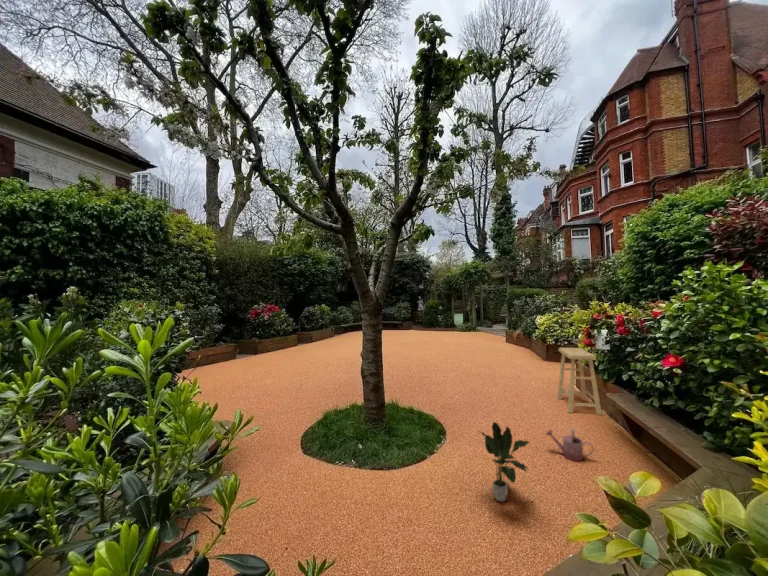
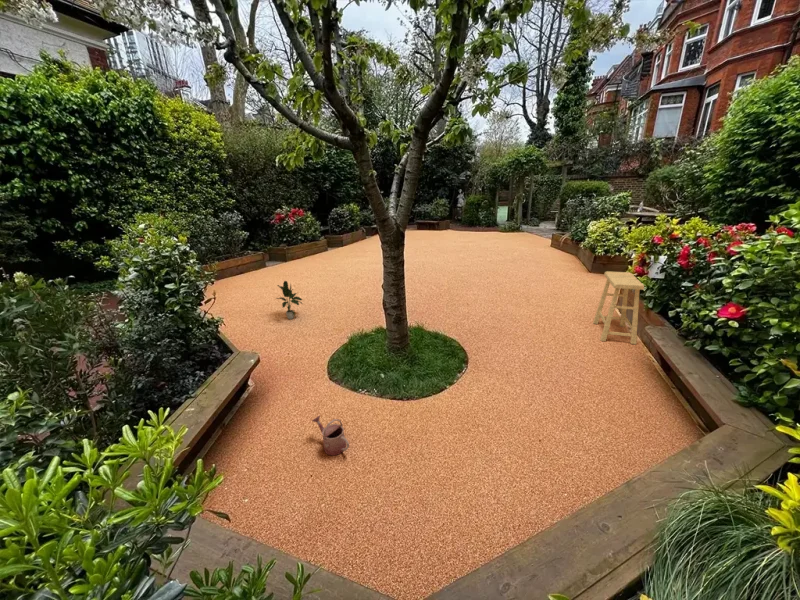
potted plant: present [482,422,529,502] -> present [277,281,302,319]
watering can: present [546,429,594,461] -> present [312,416,349,455]

